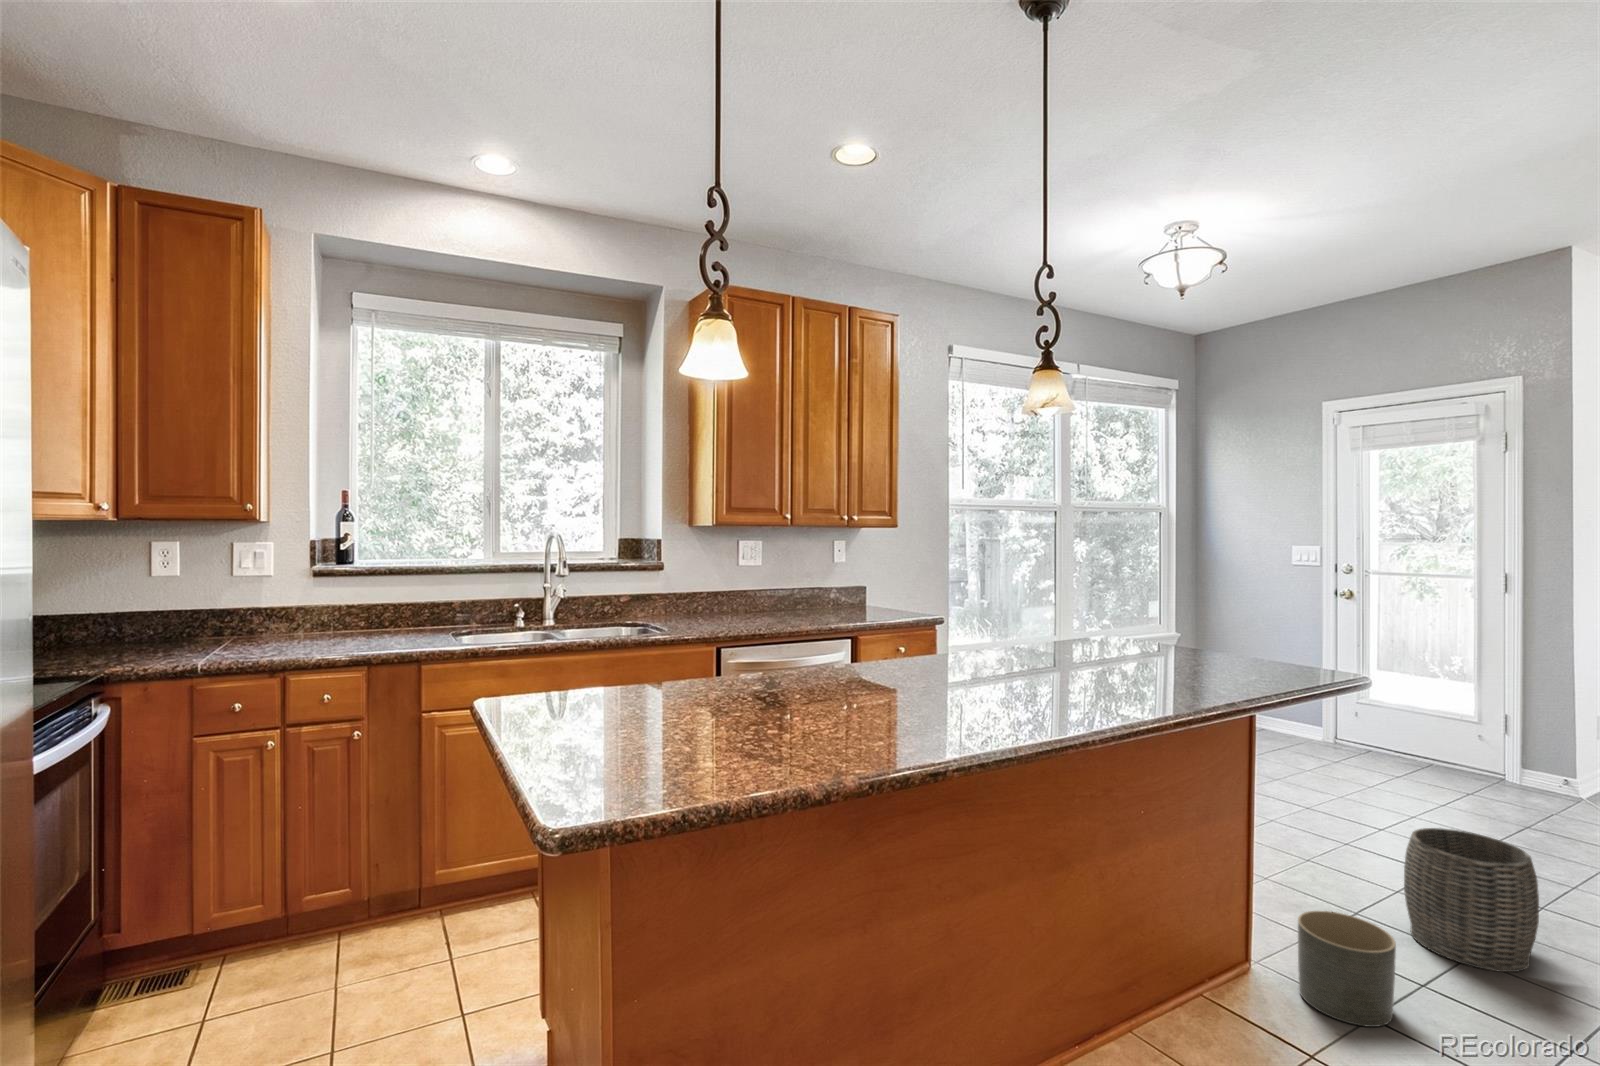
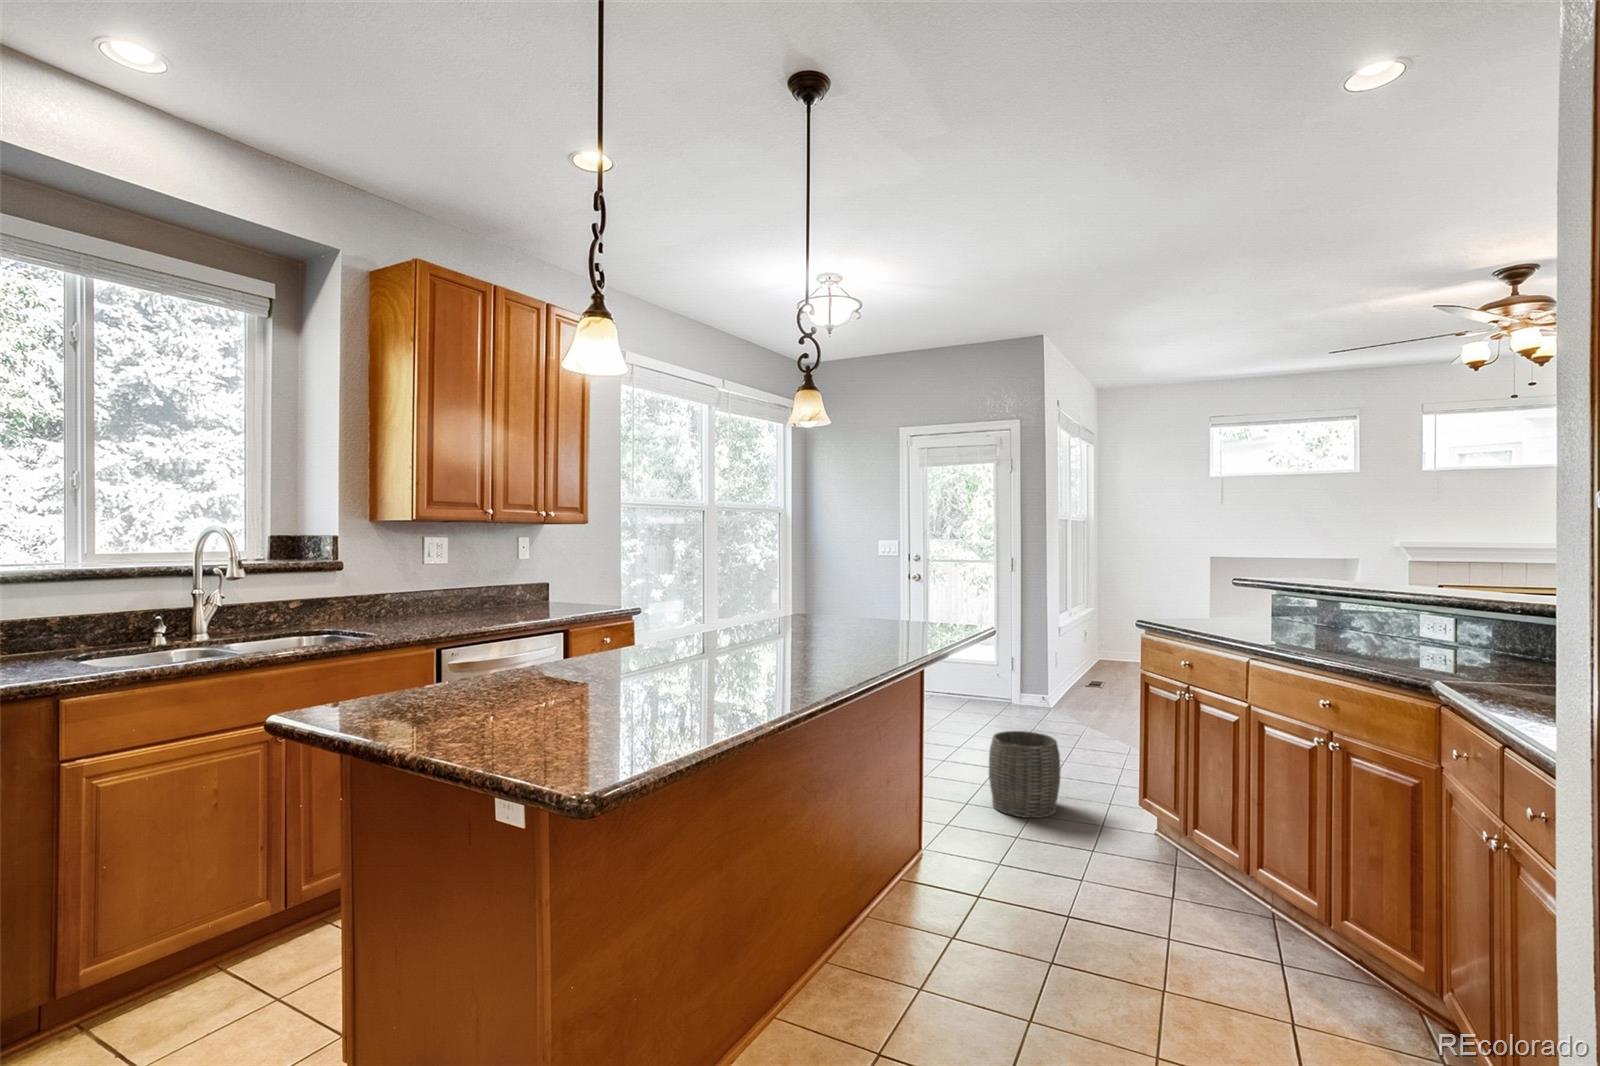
planter: present [1298,911,1396,1027] -> none [945,796,1003,868]

